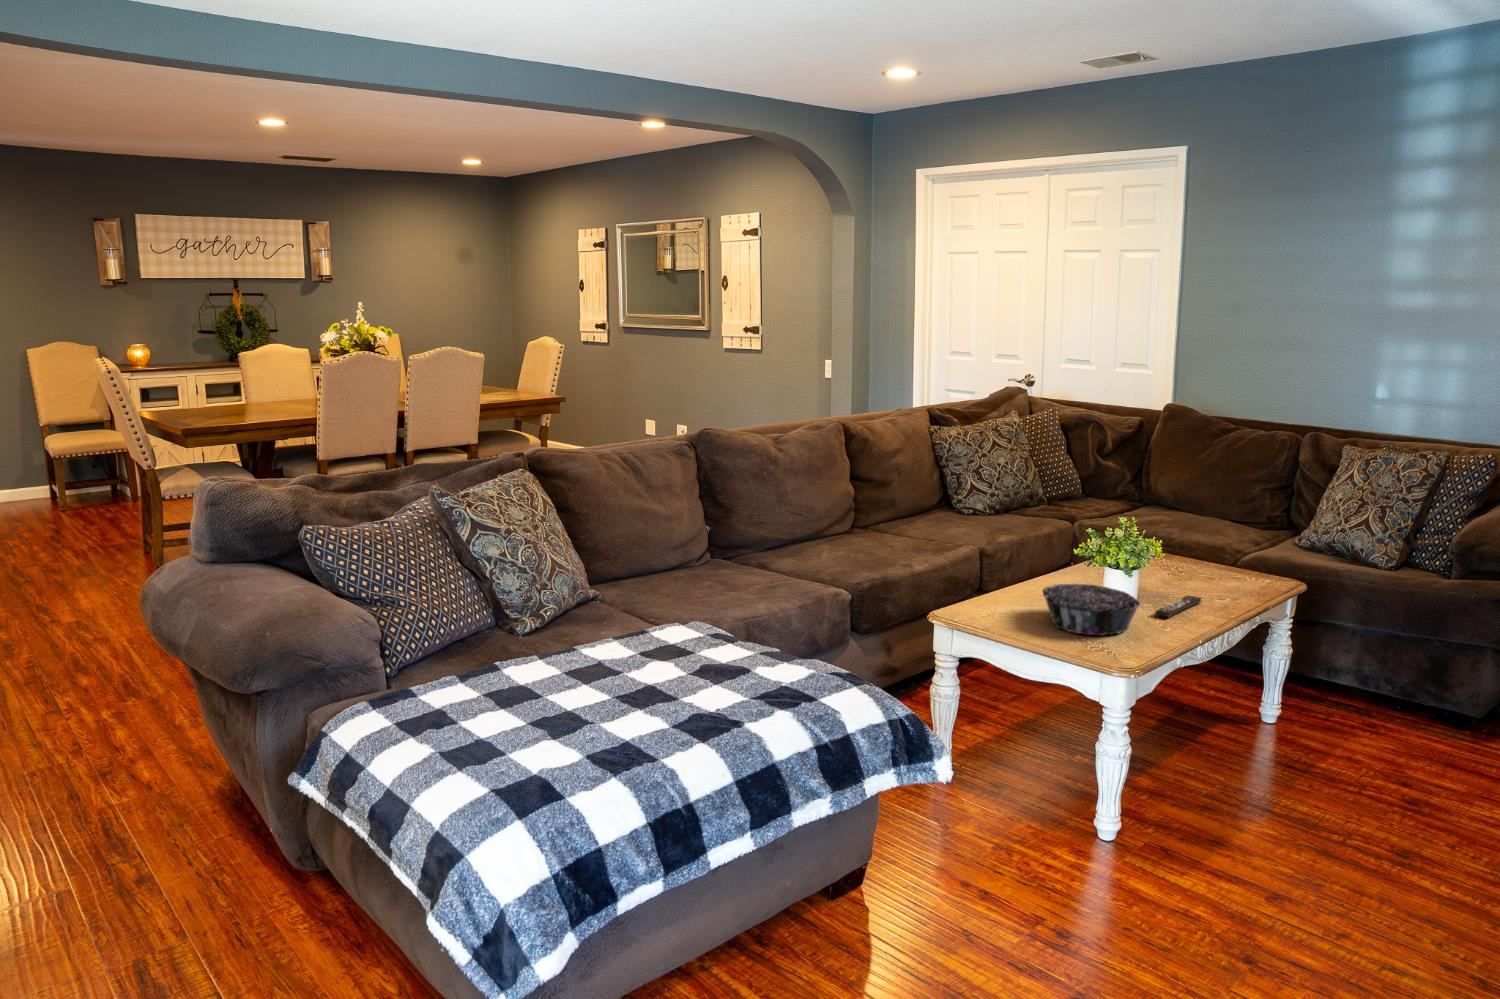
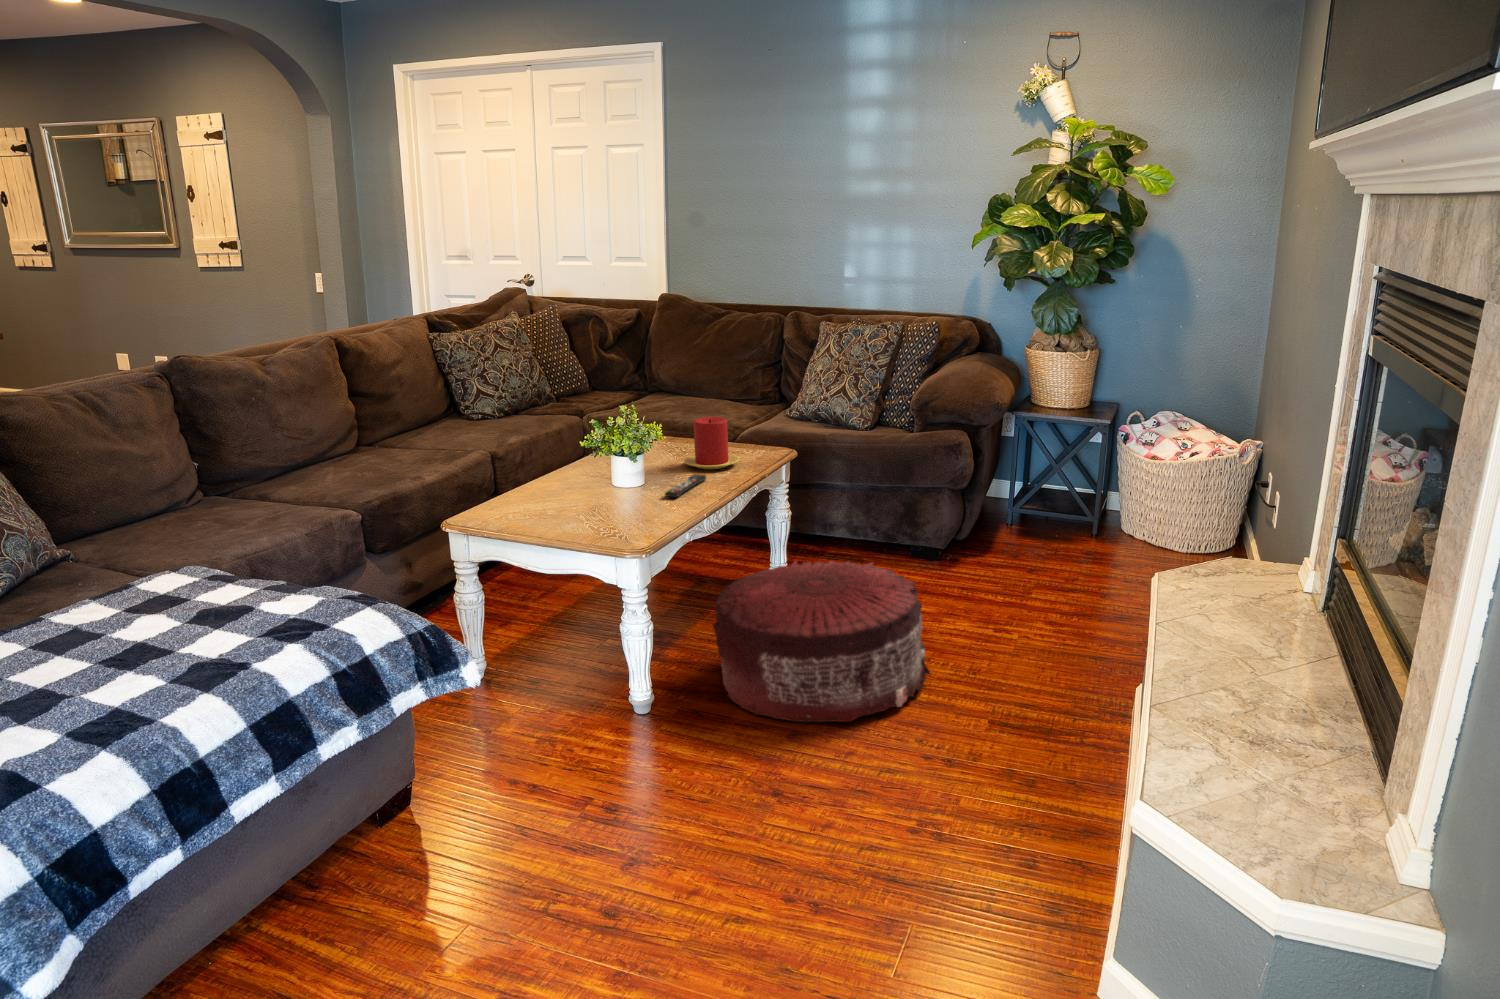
candle: none [1178,538,1239,592] -> present [684,417,740,469]
decorative bowl: present [1043,584,1140,635] -> none [555,476,649,525]
pouf: none [1193,705,1458,903] -> present [712,561,930,722]

